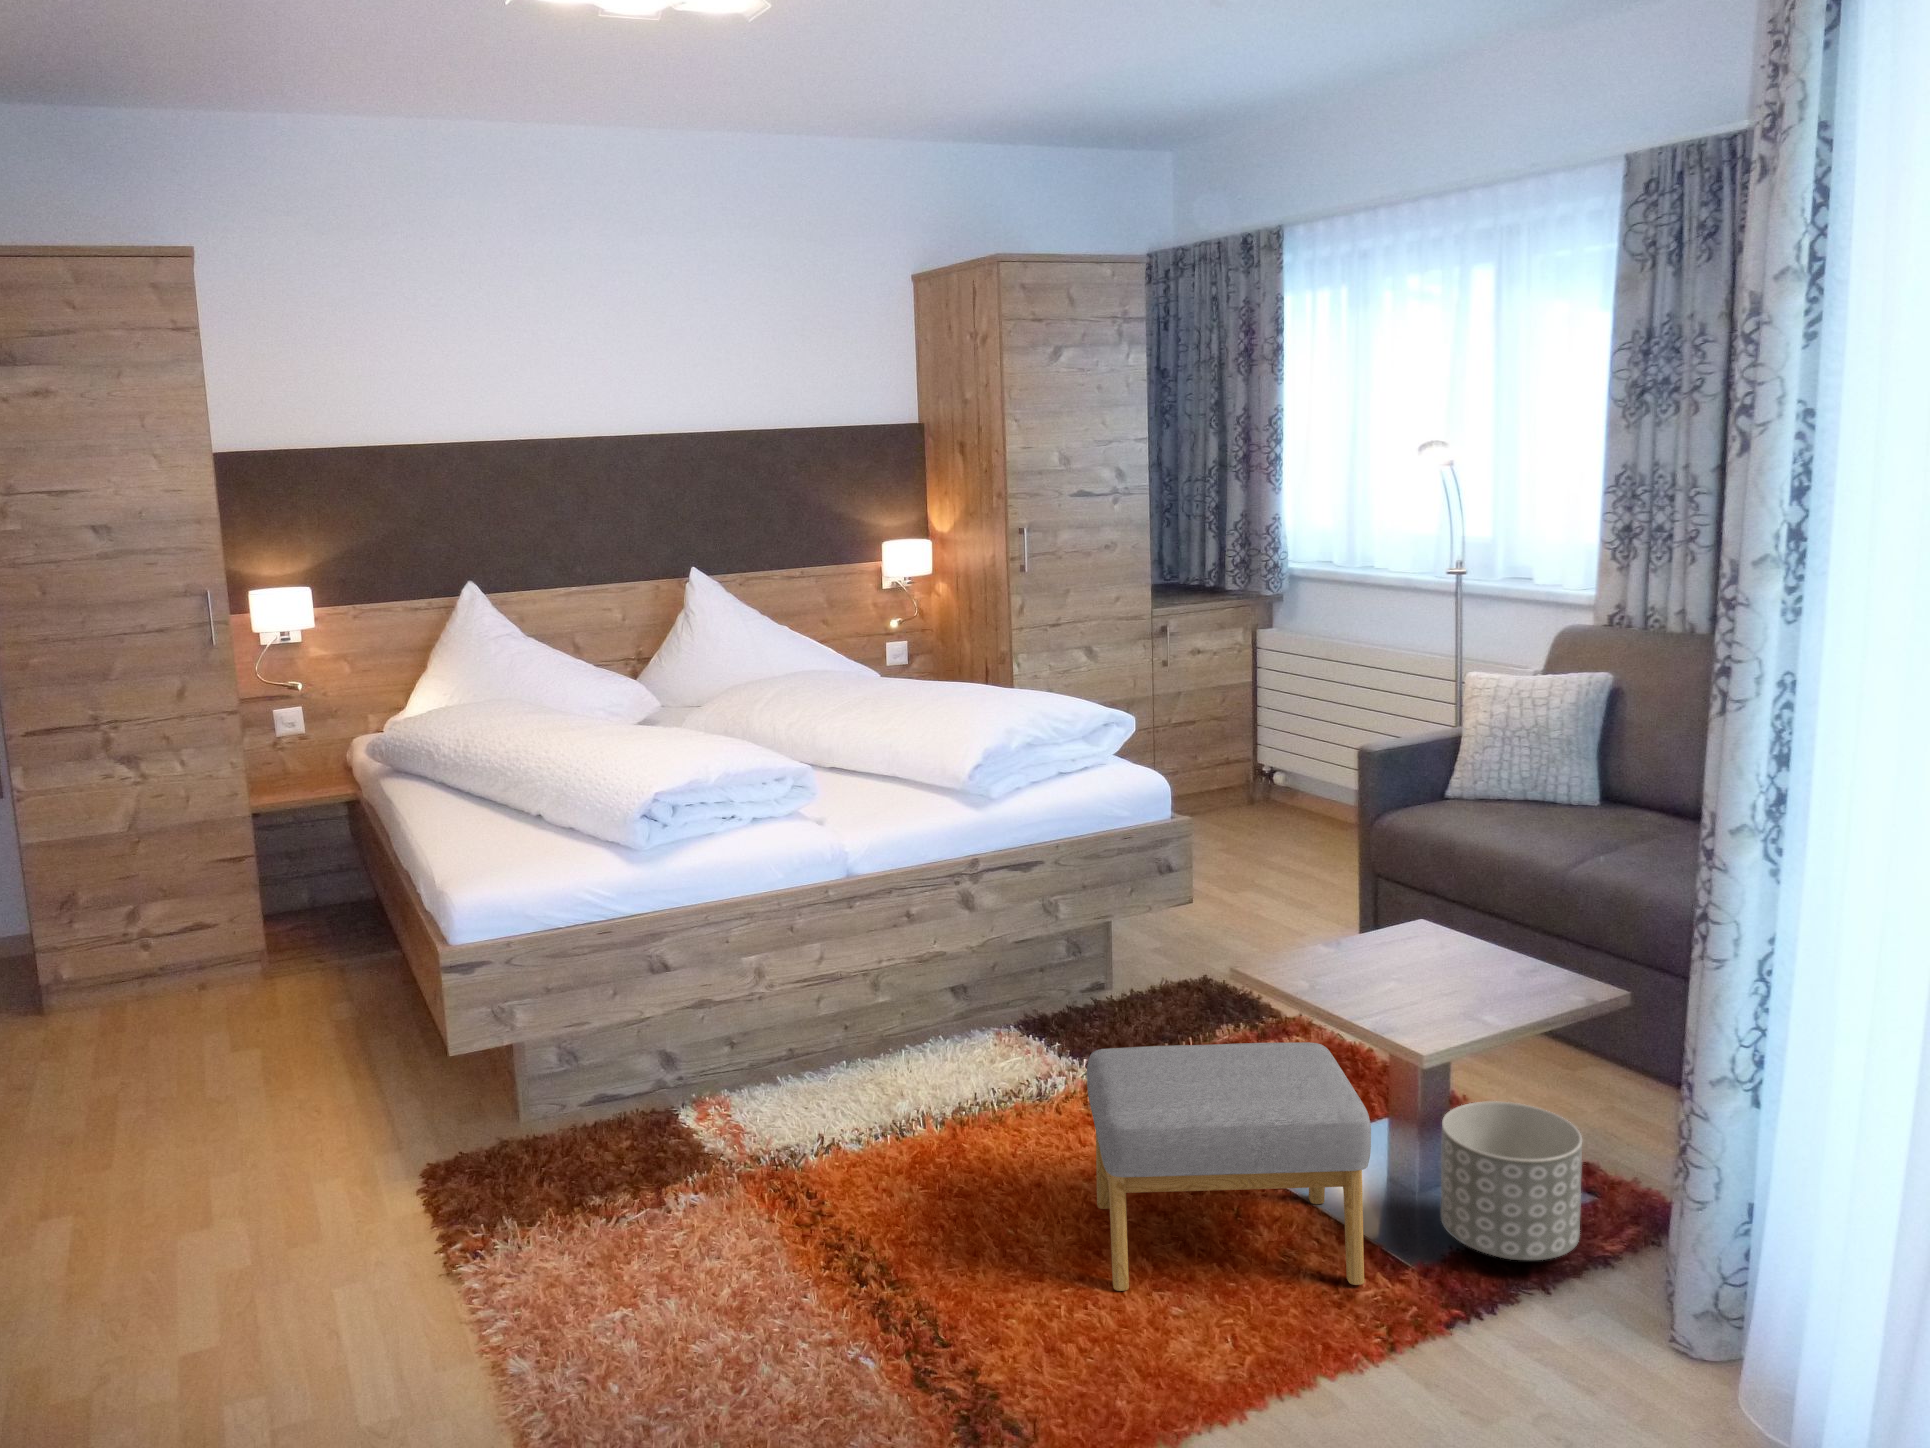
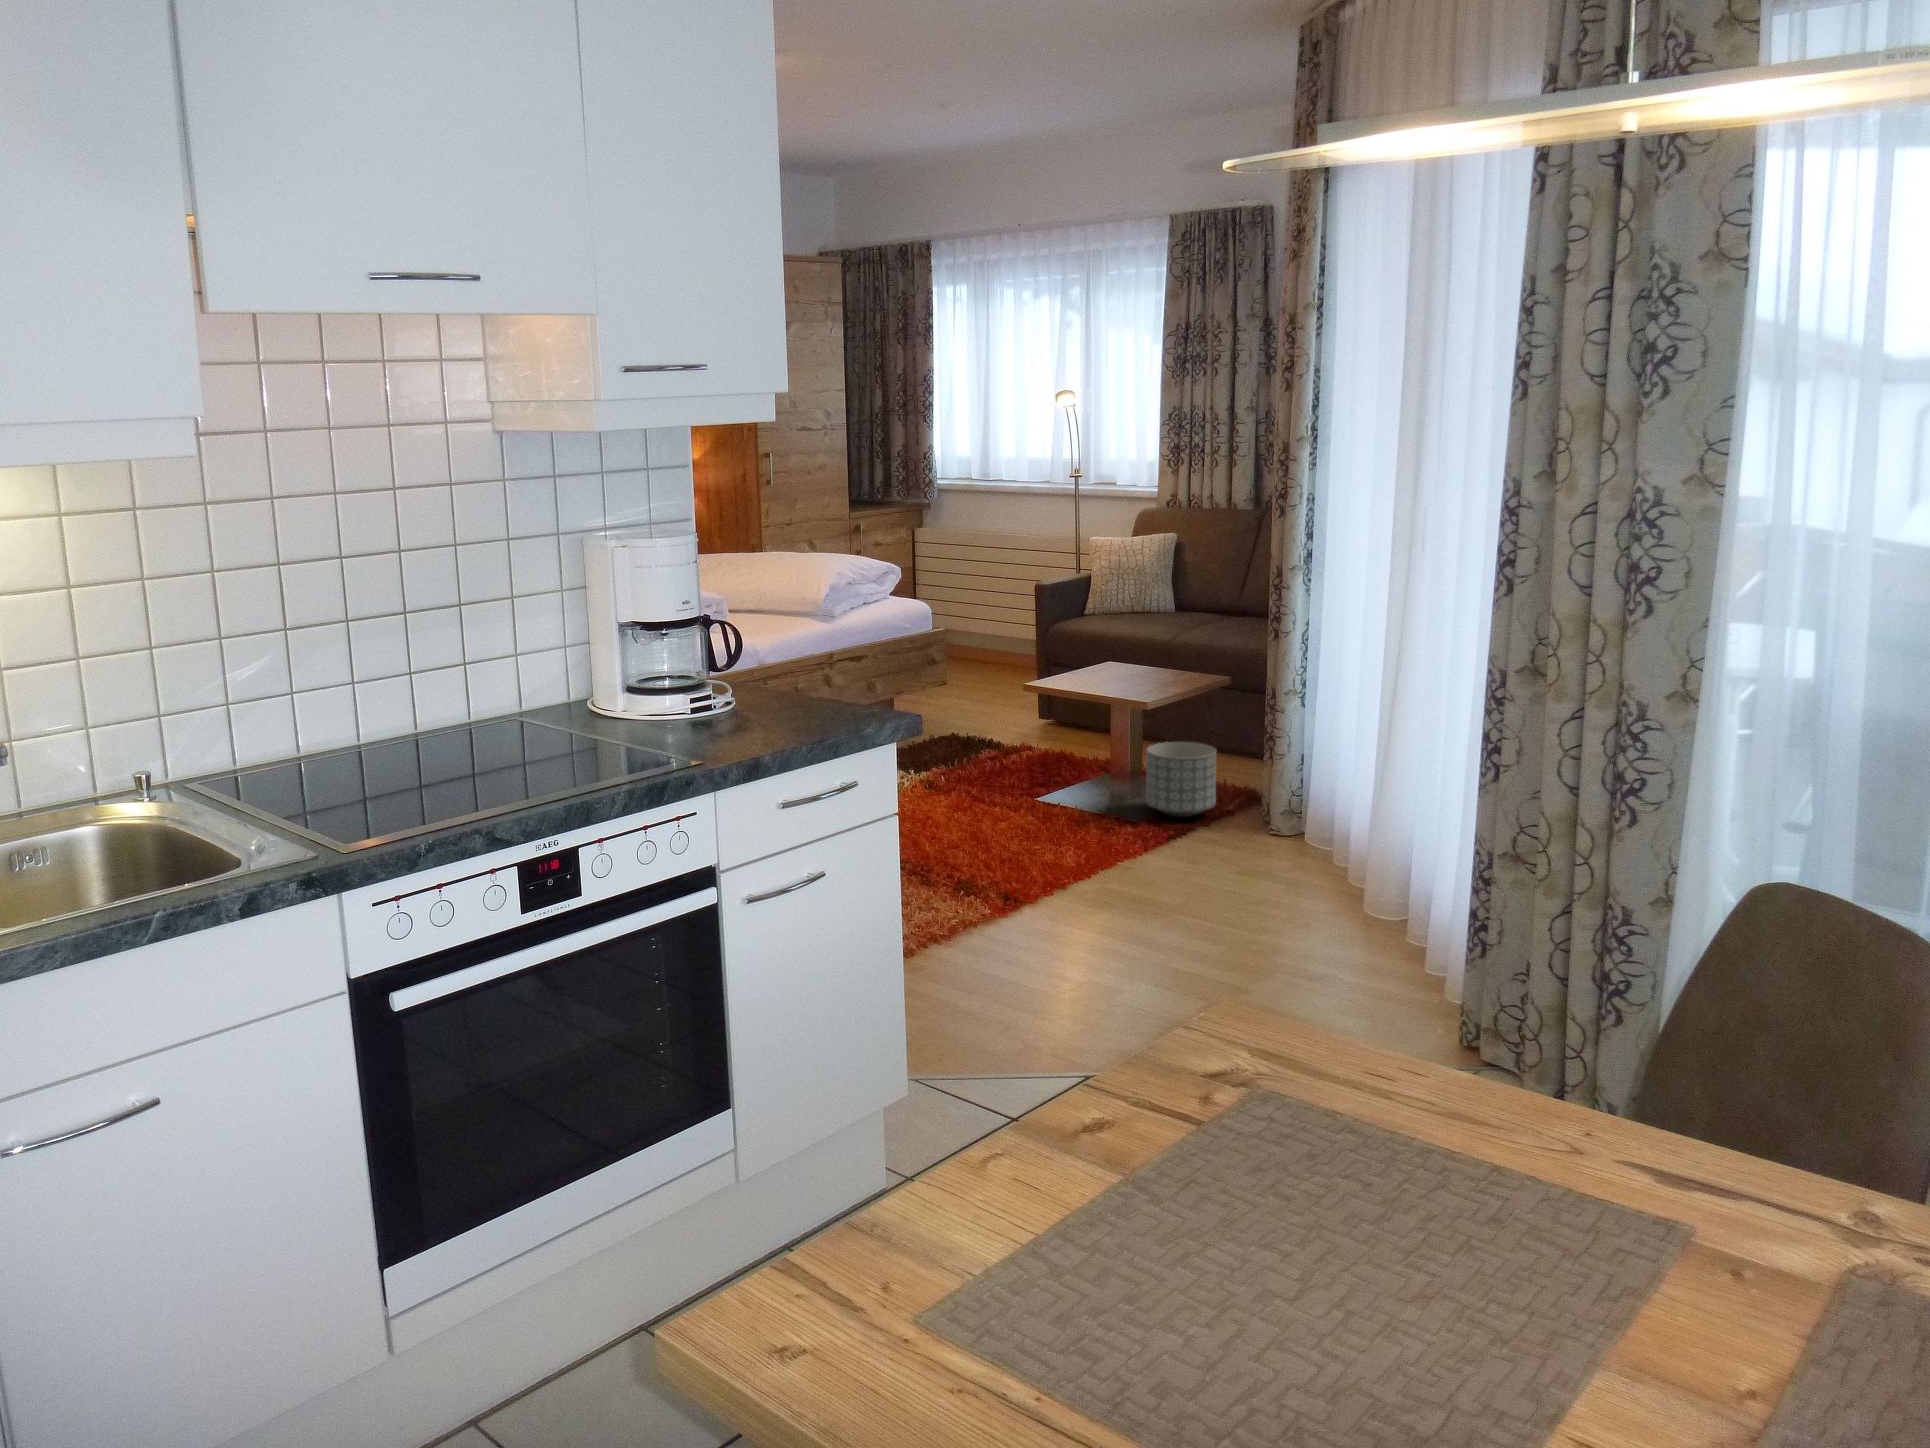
footstool: present [1087,1042,1371,1291] -> none [959,719,1123,847]

